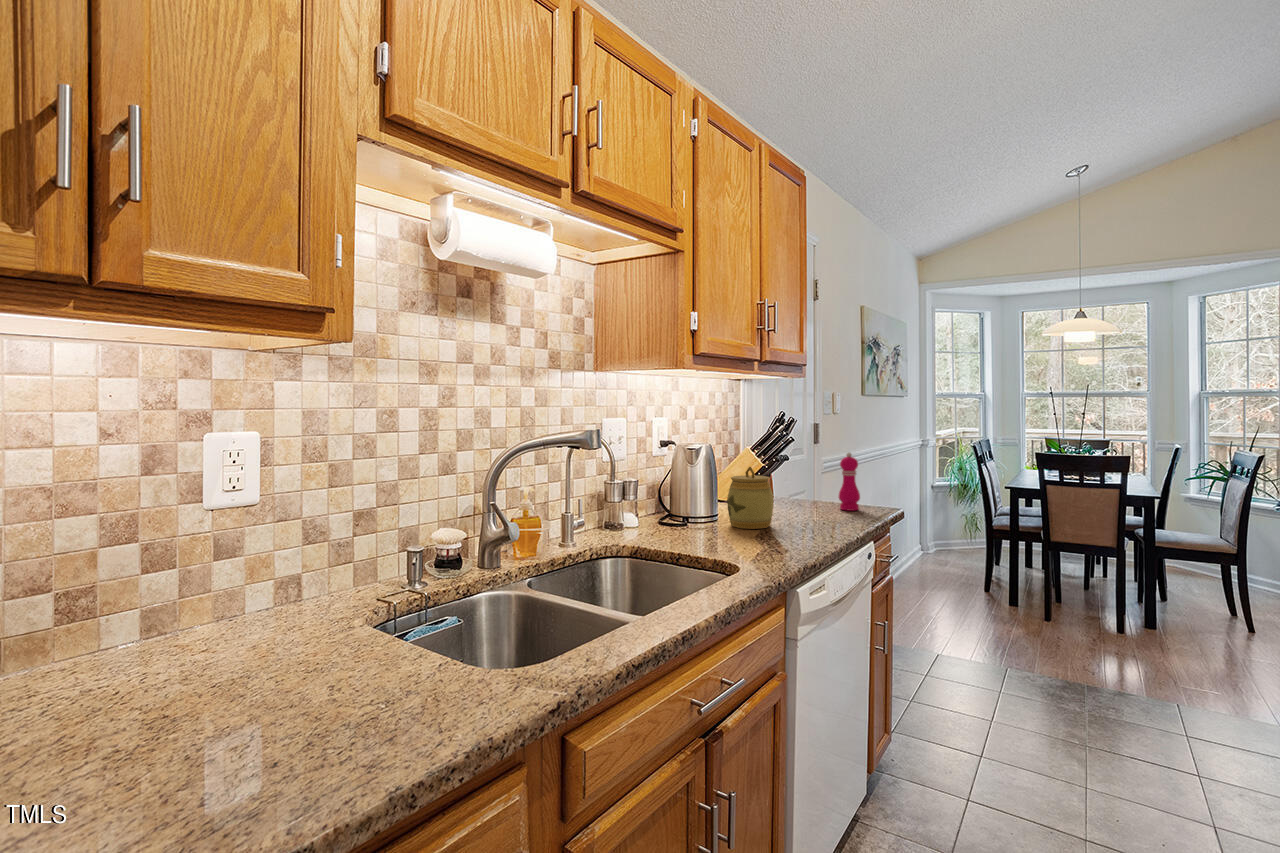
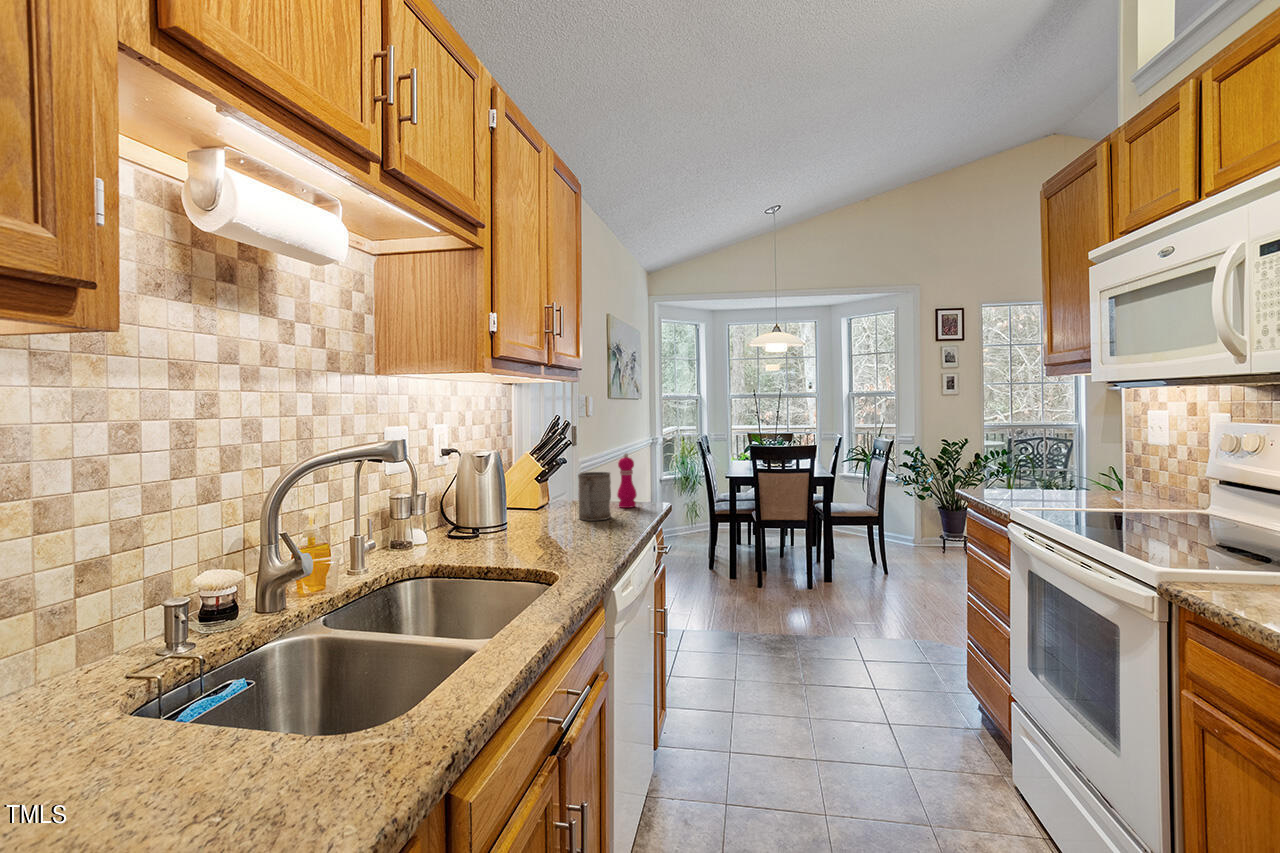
jar: present [727,467,774,529] -> none [523,472,568,534]
mug: none [790,470,825,520] -> present [578,472,611,521]

